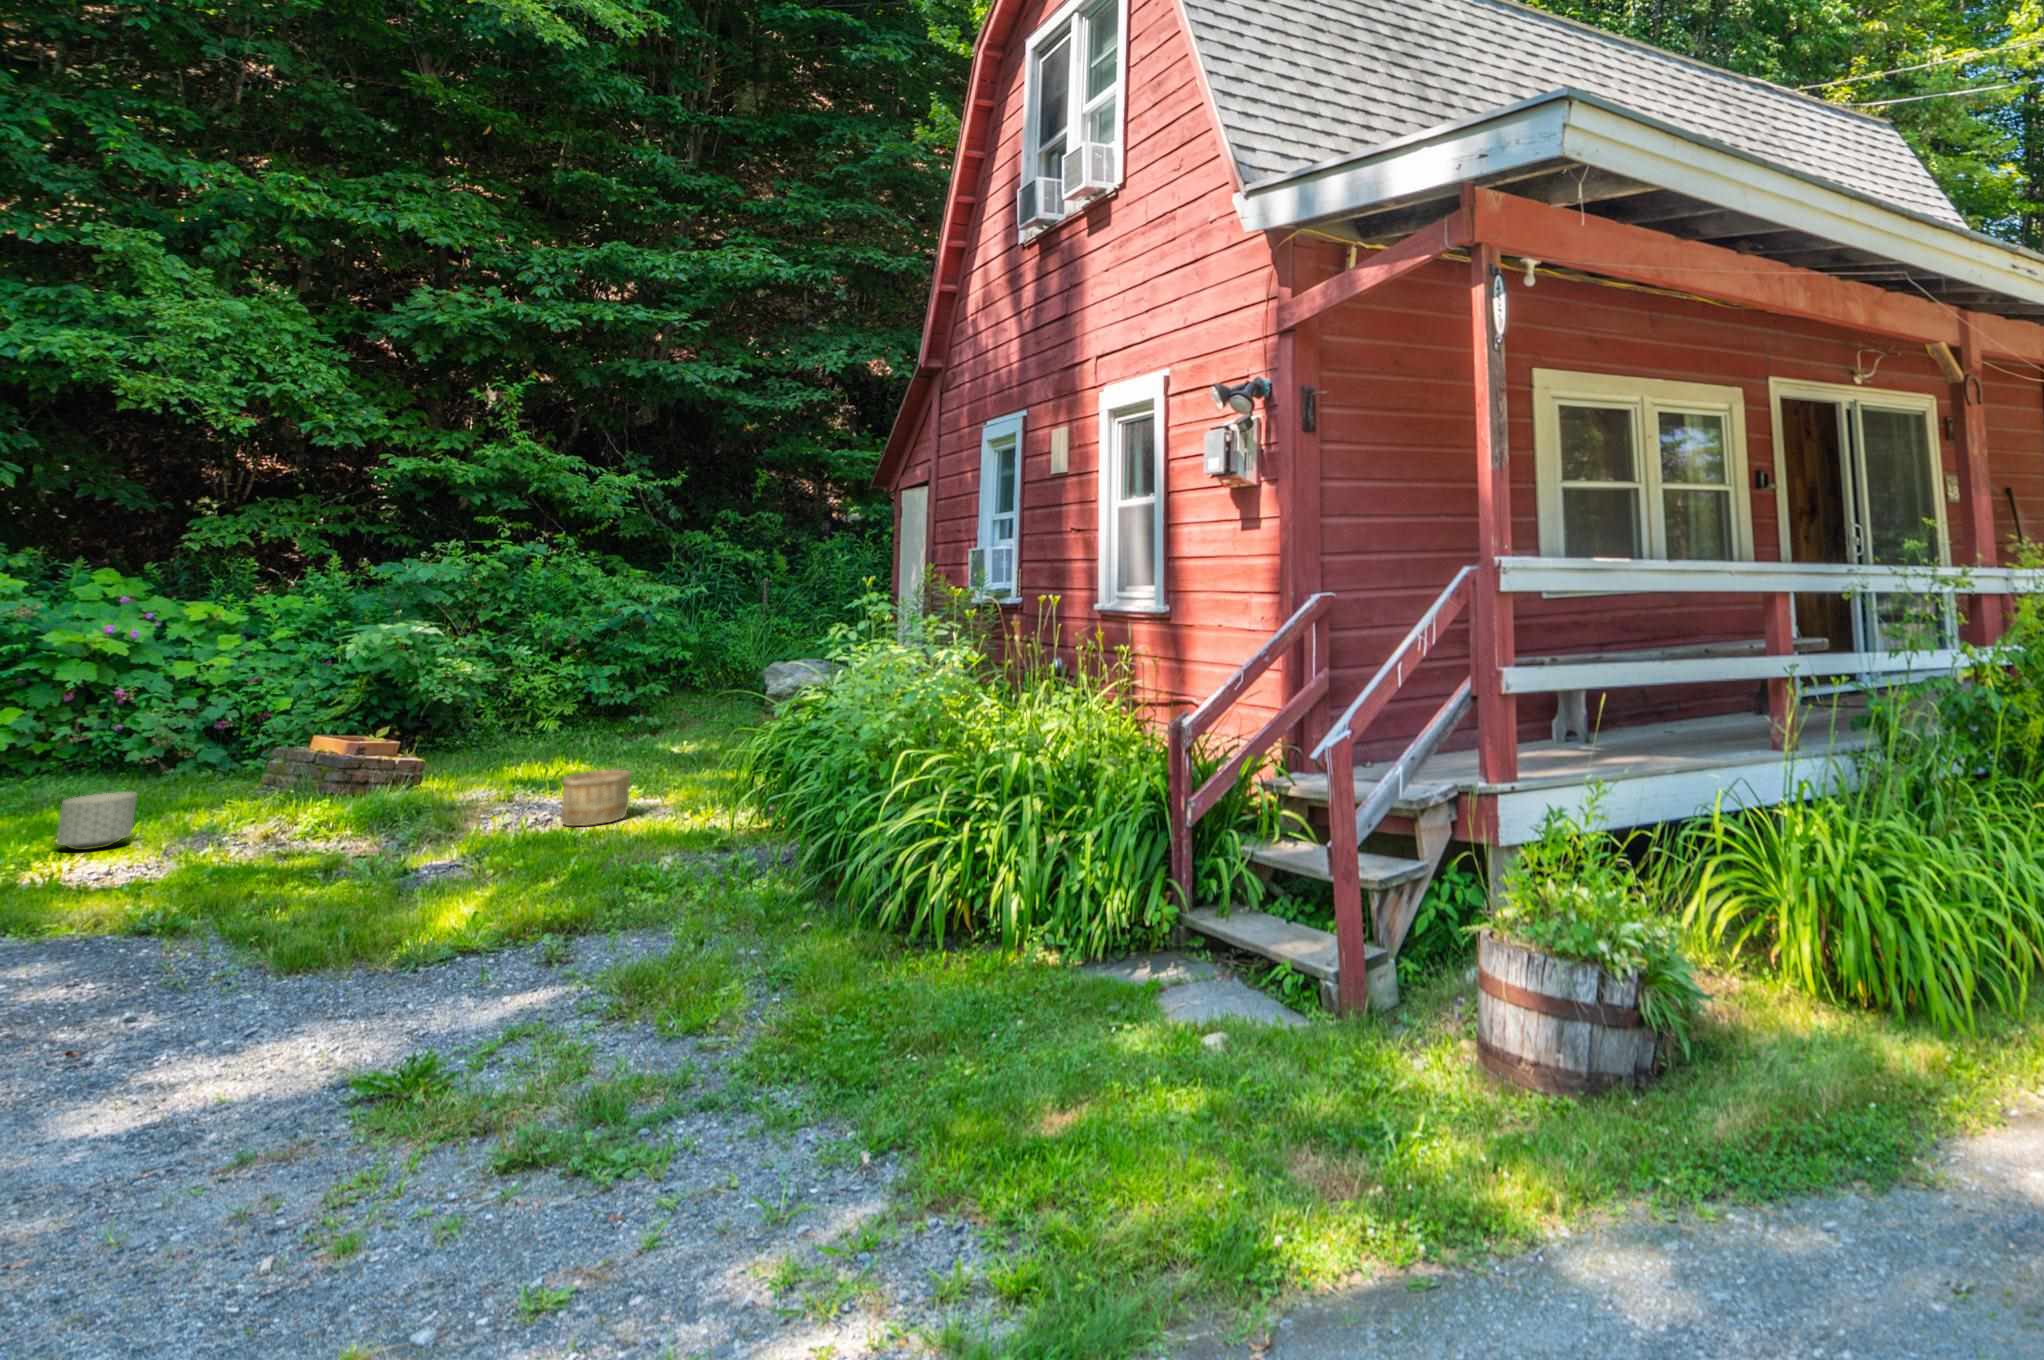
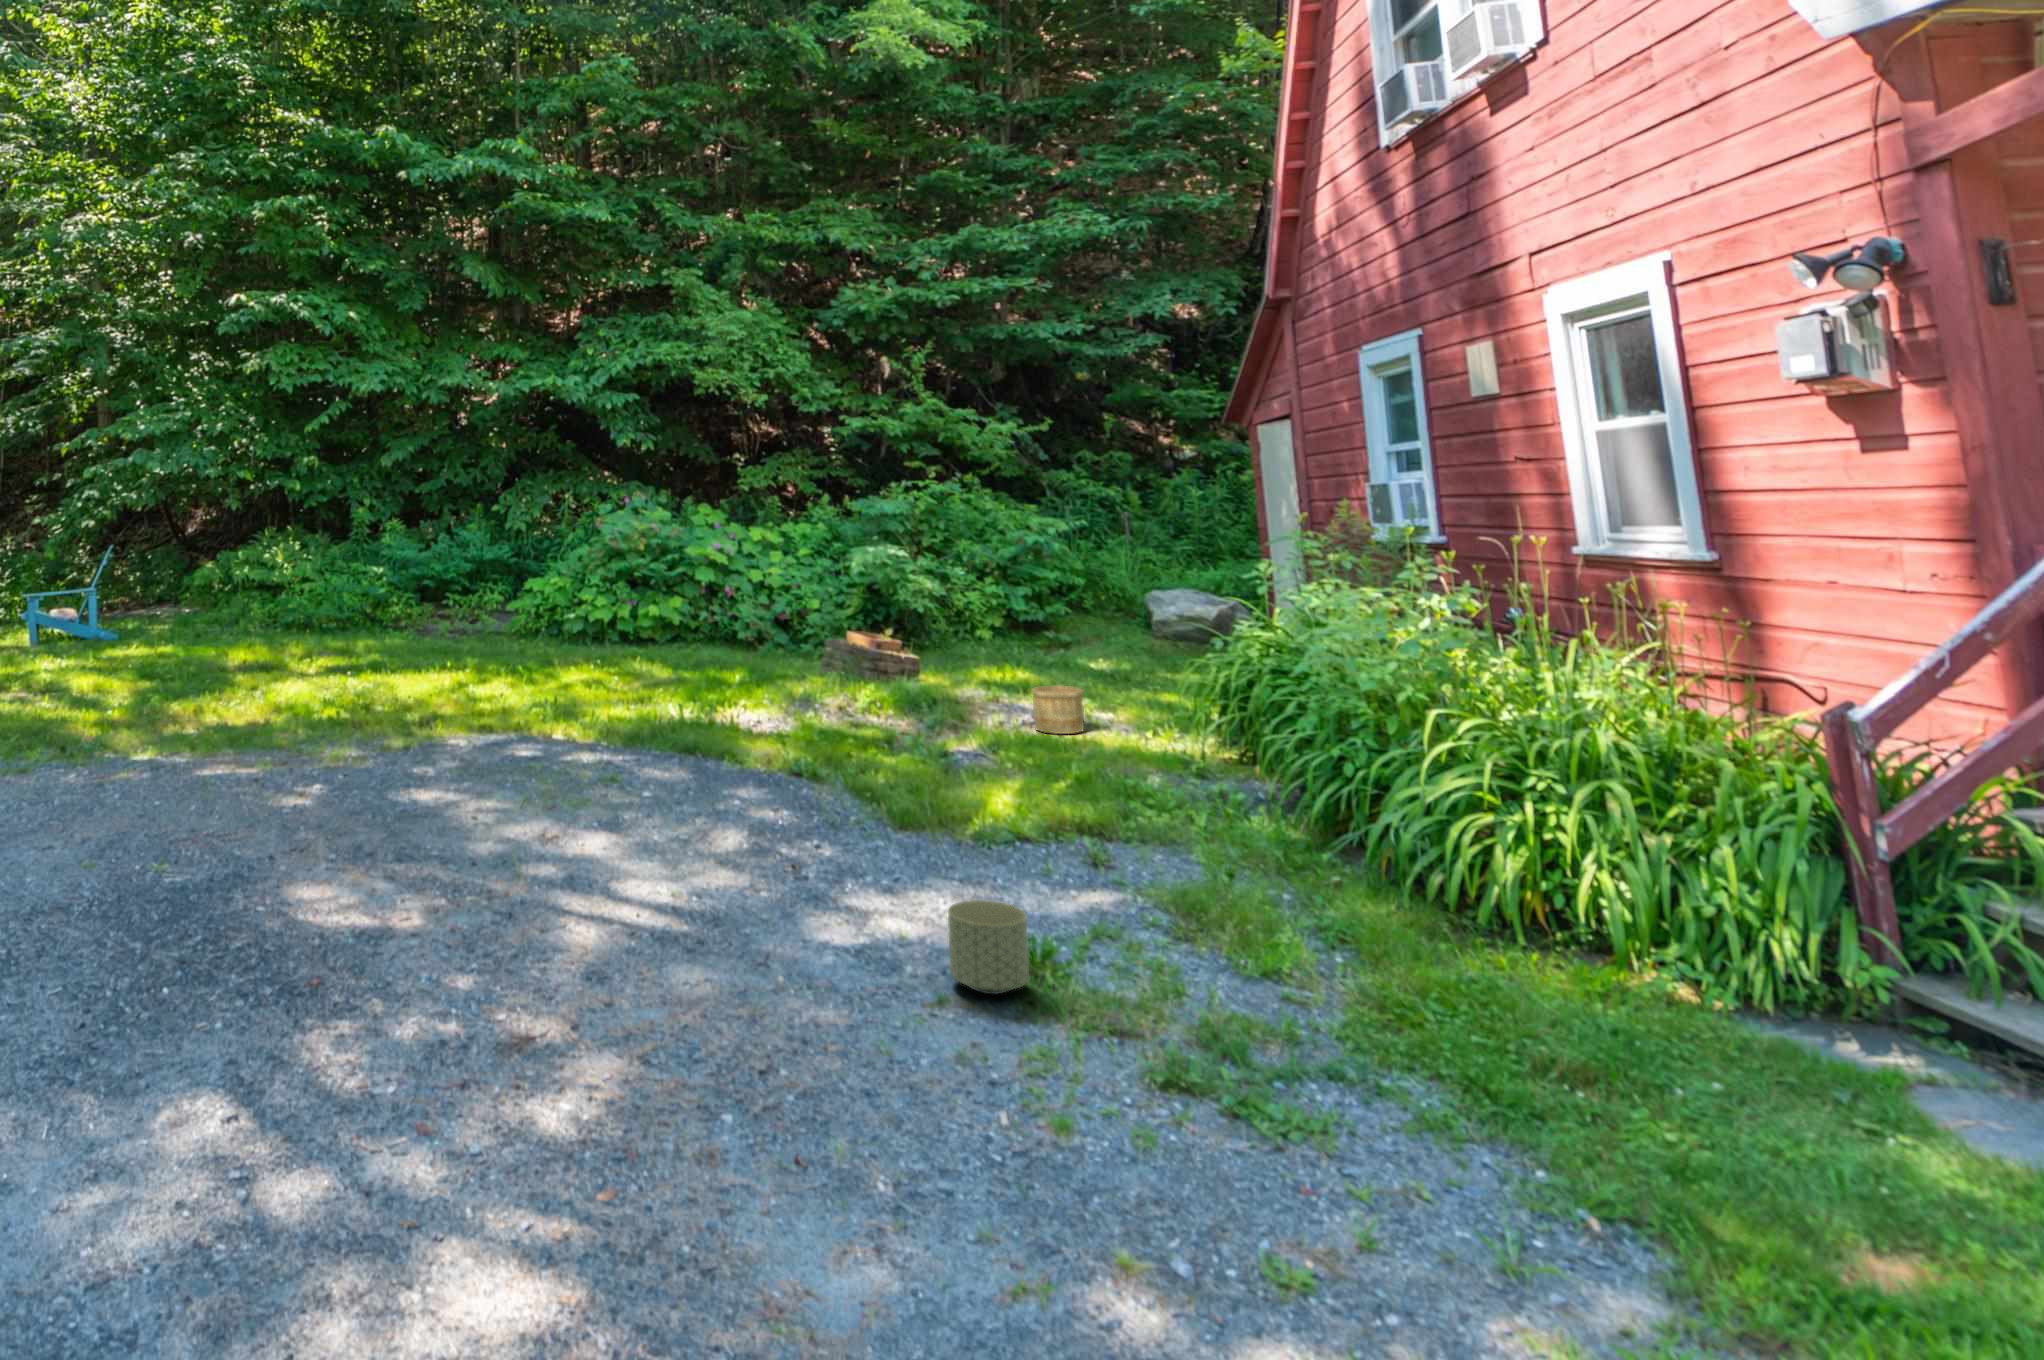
planter: present [56,792,137,850] -> present [948,900,1029,994]

